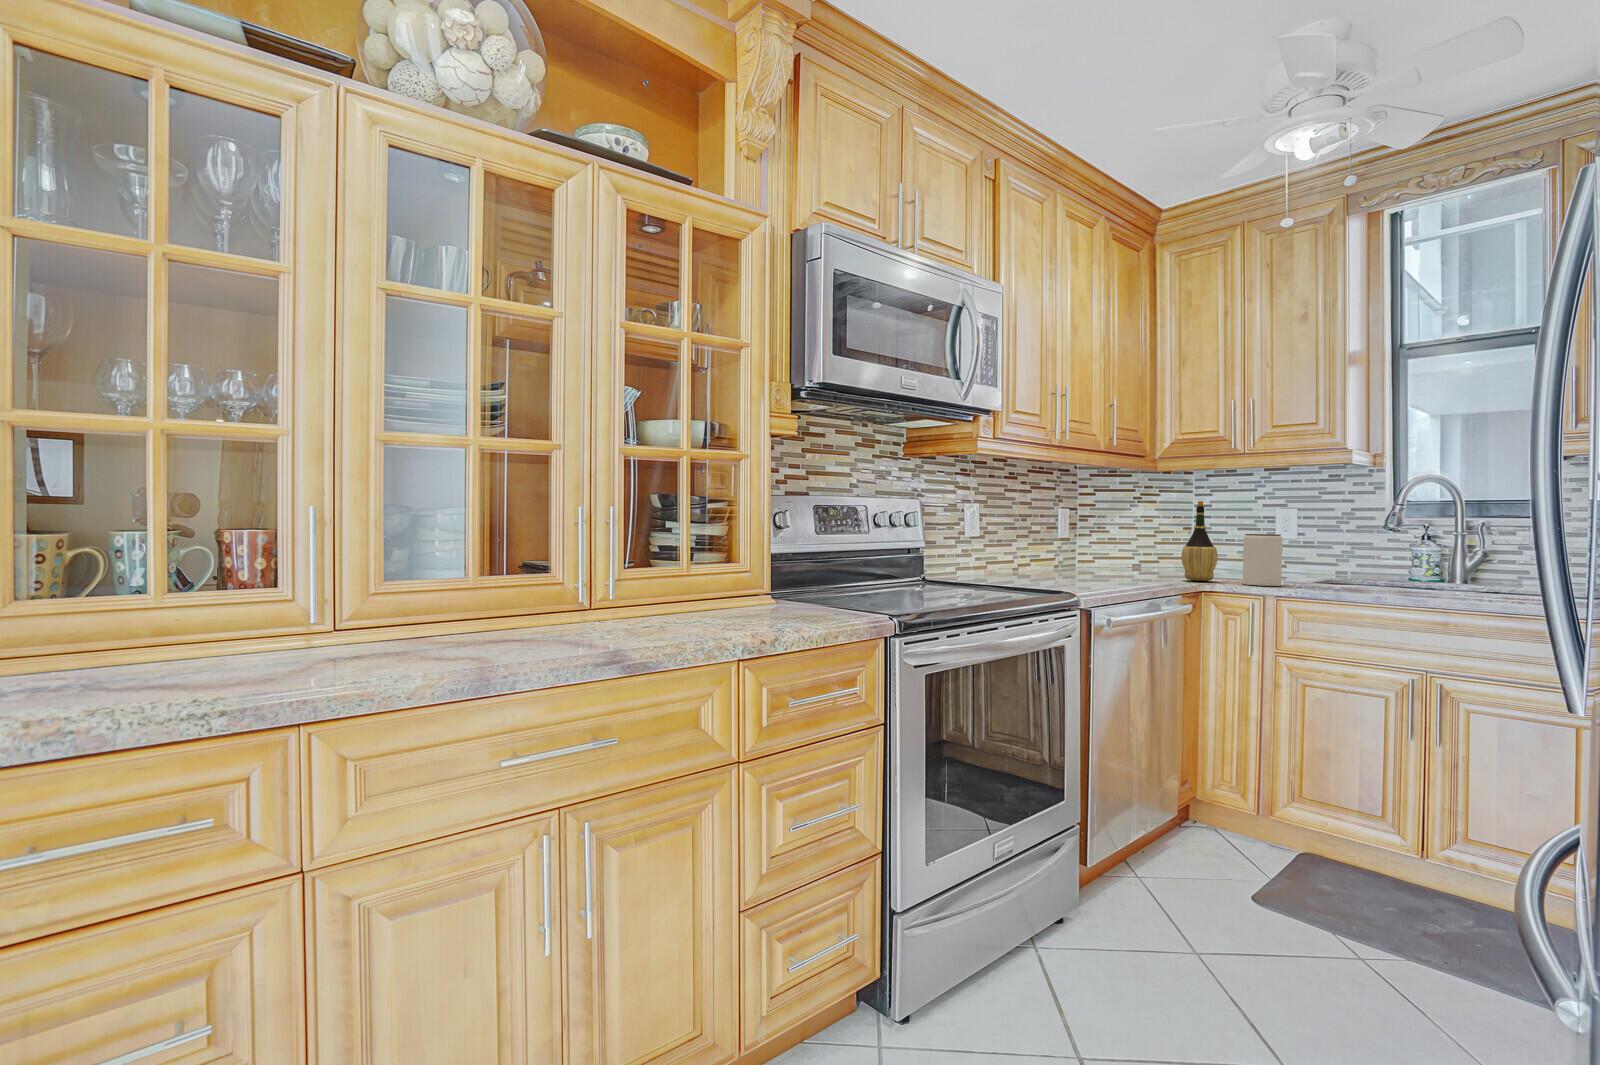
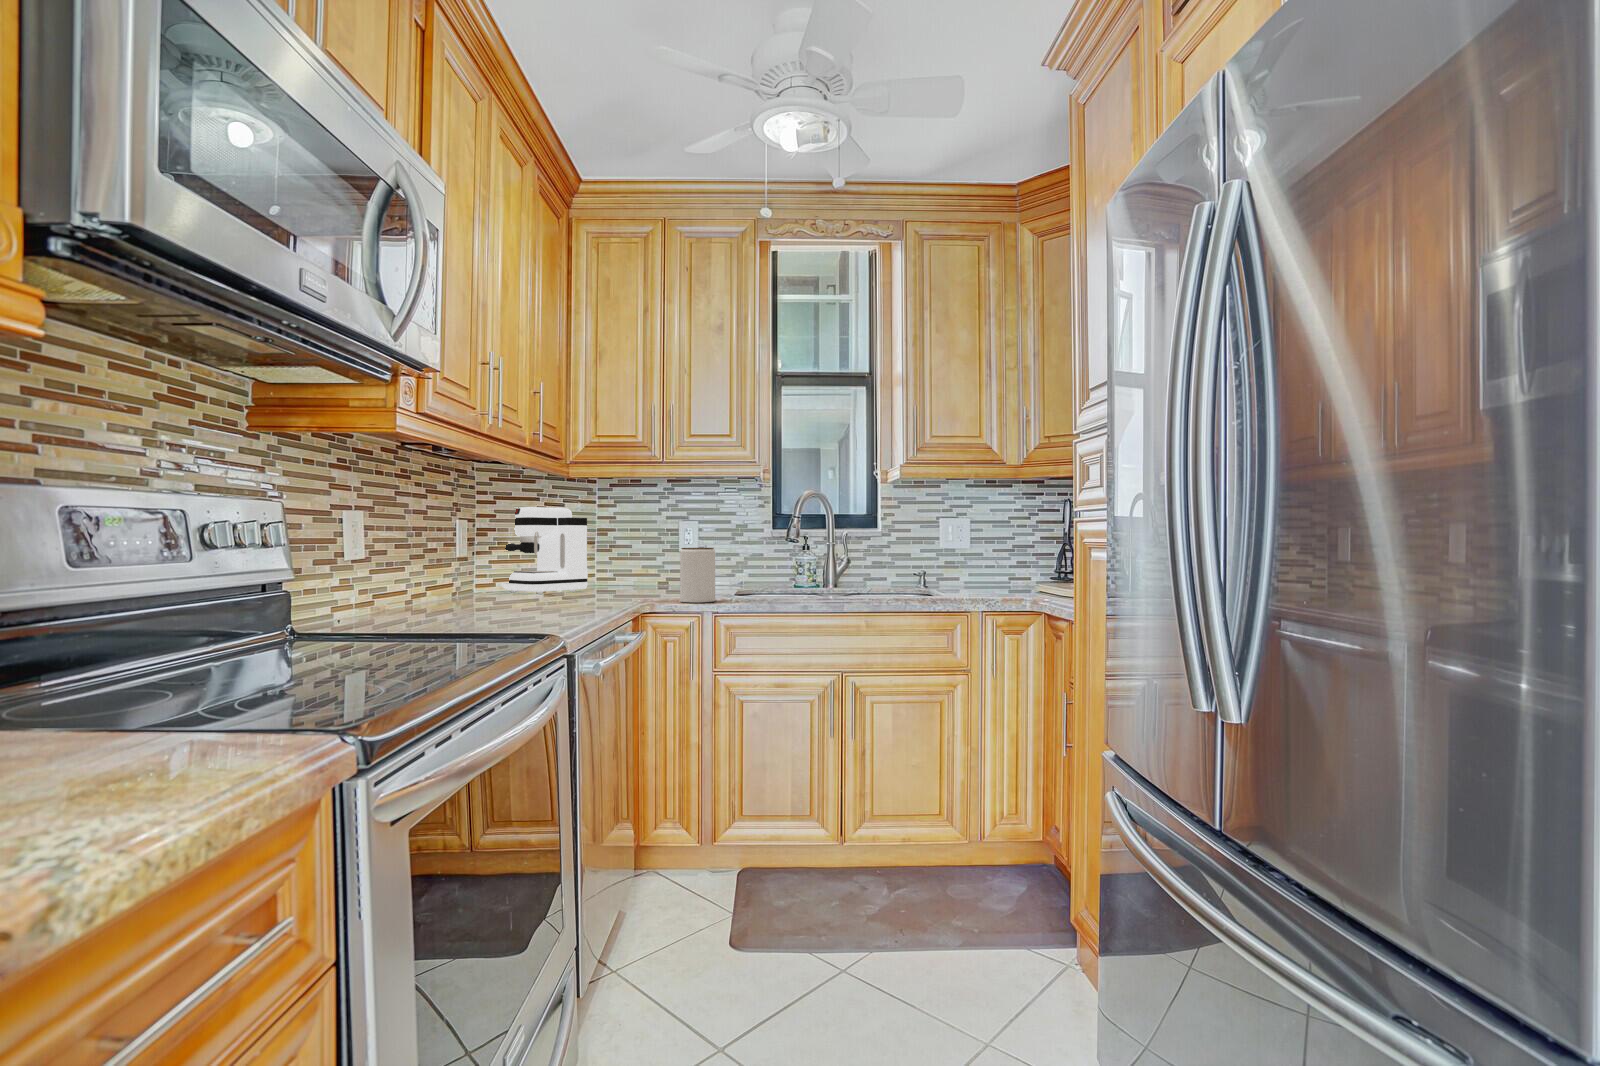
coffee maker: none [1090,497,1177,570] -> present [502,507,588,594]
wine bottle: present [1181,501,1218,581] -> none [618,512,655,602]

